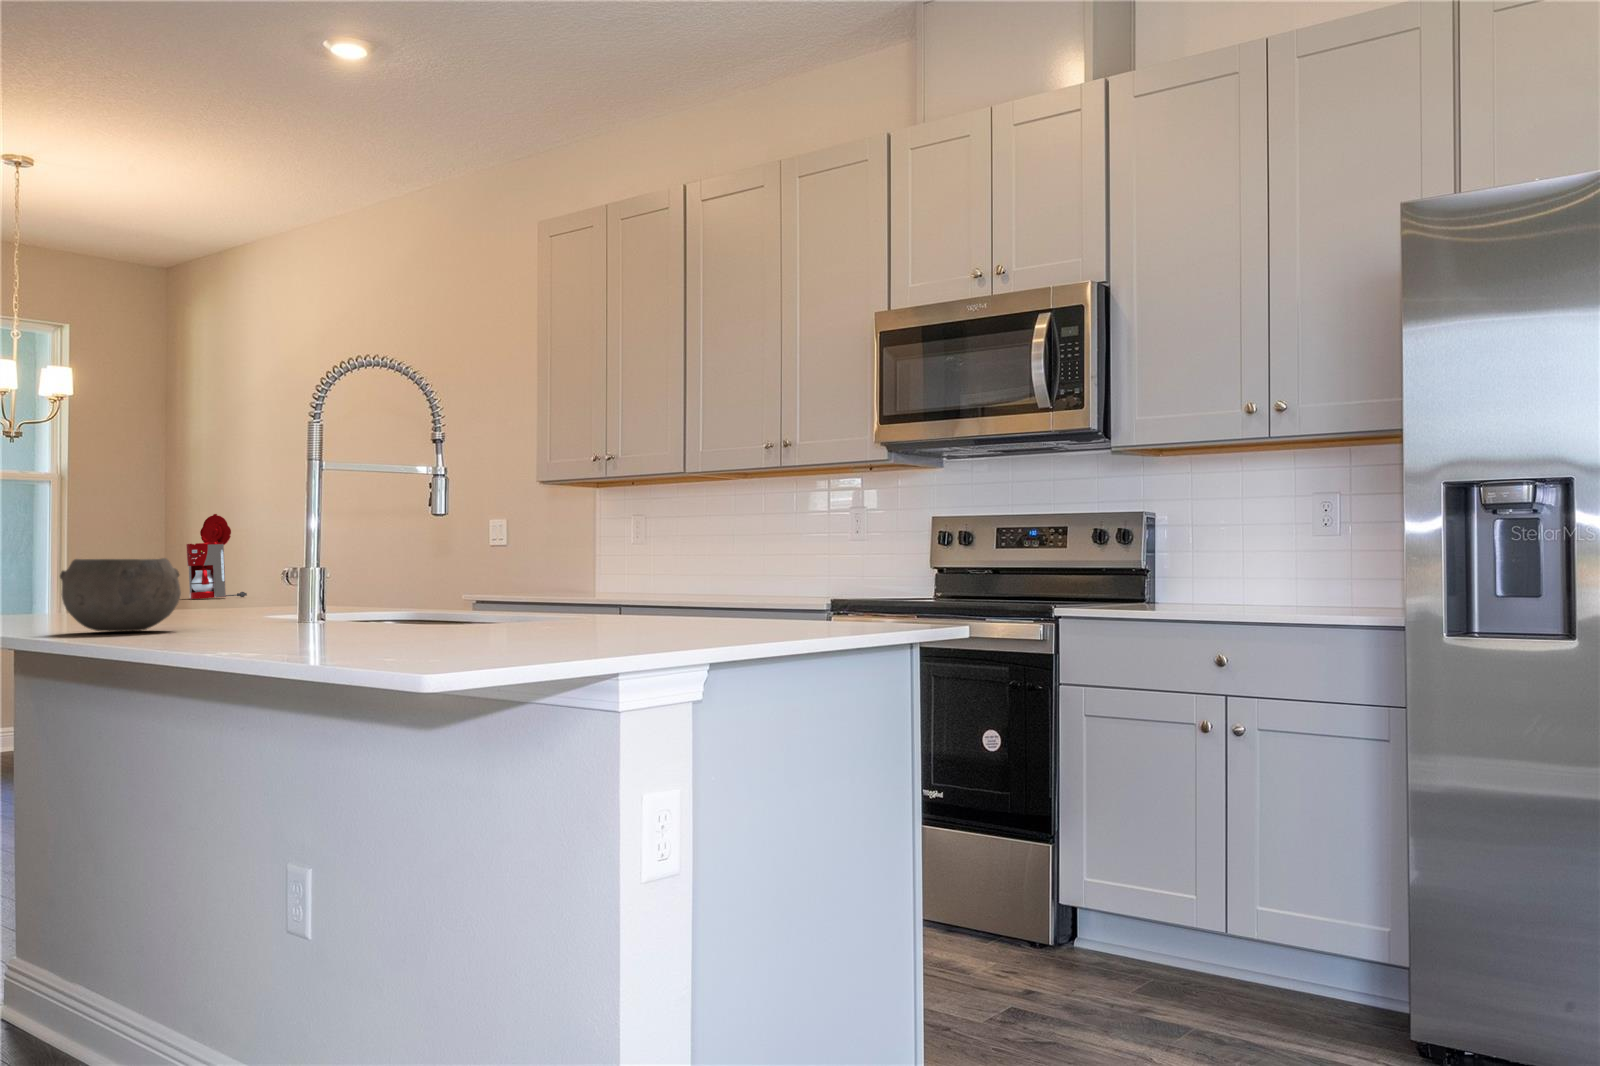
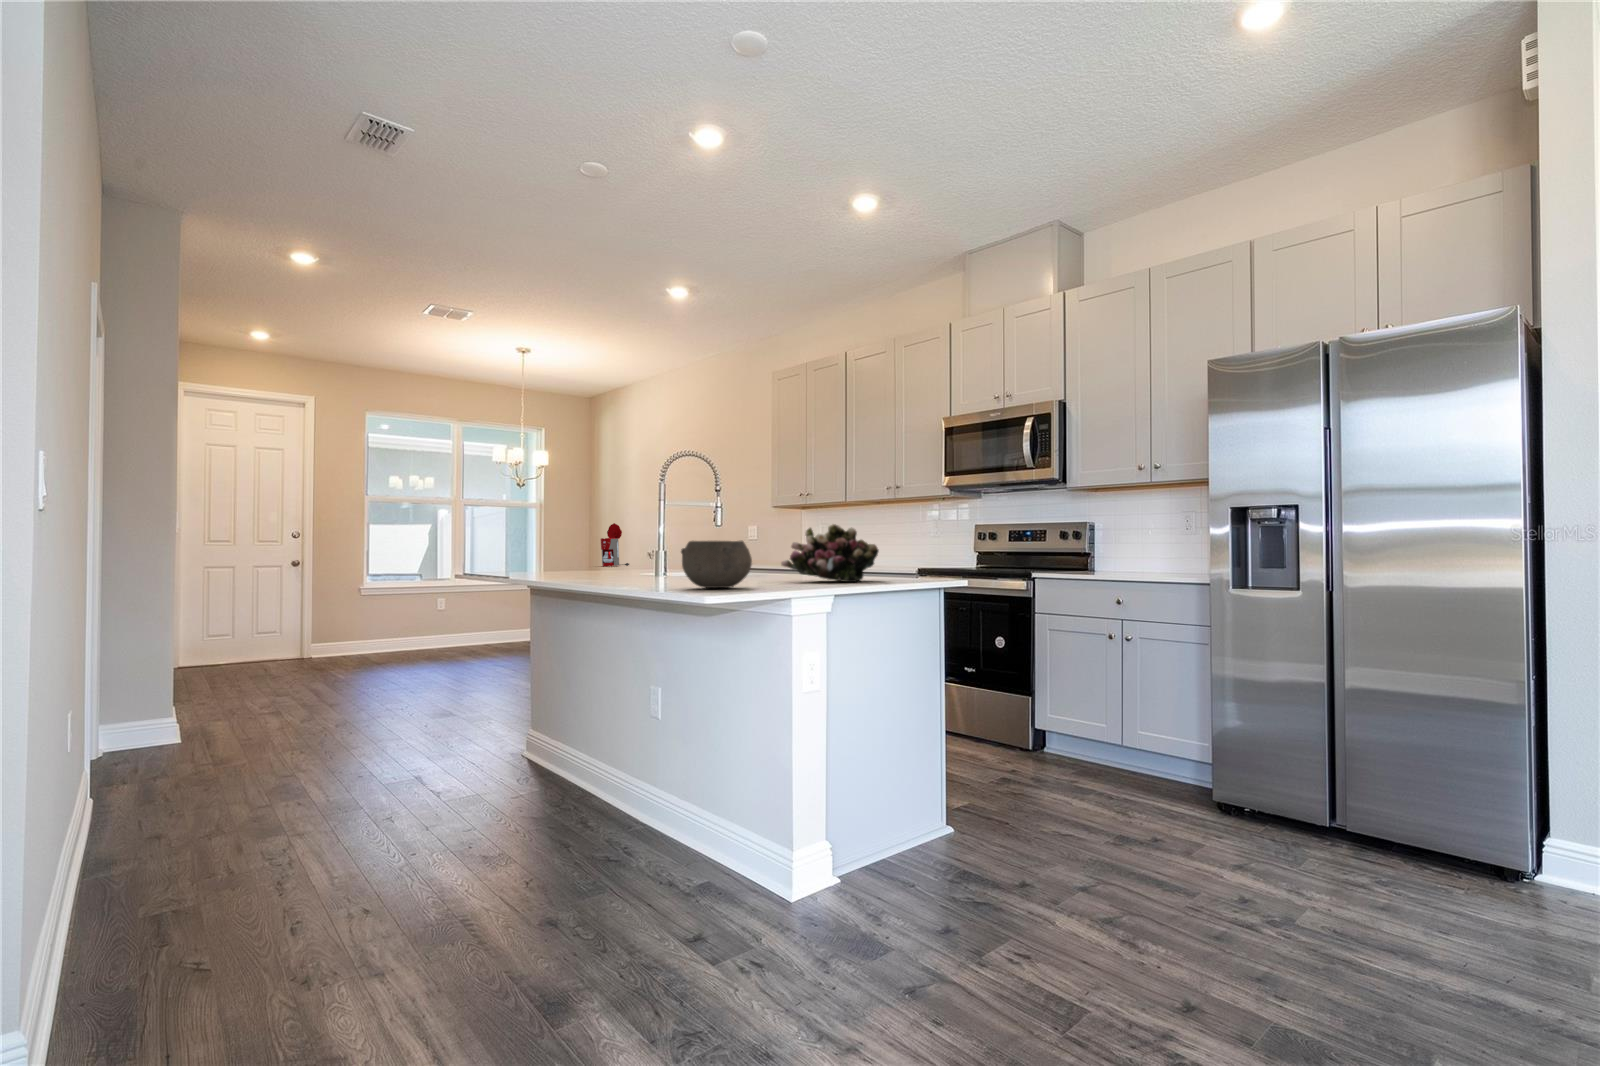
flower arrangement: none [581,511,790,634] -> present [781,524,879,582]
bowl: present [60,558,181,631] -> present [681,541,752,588]

